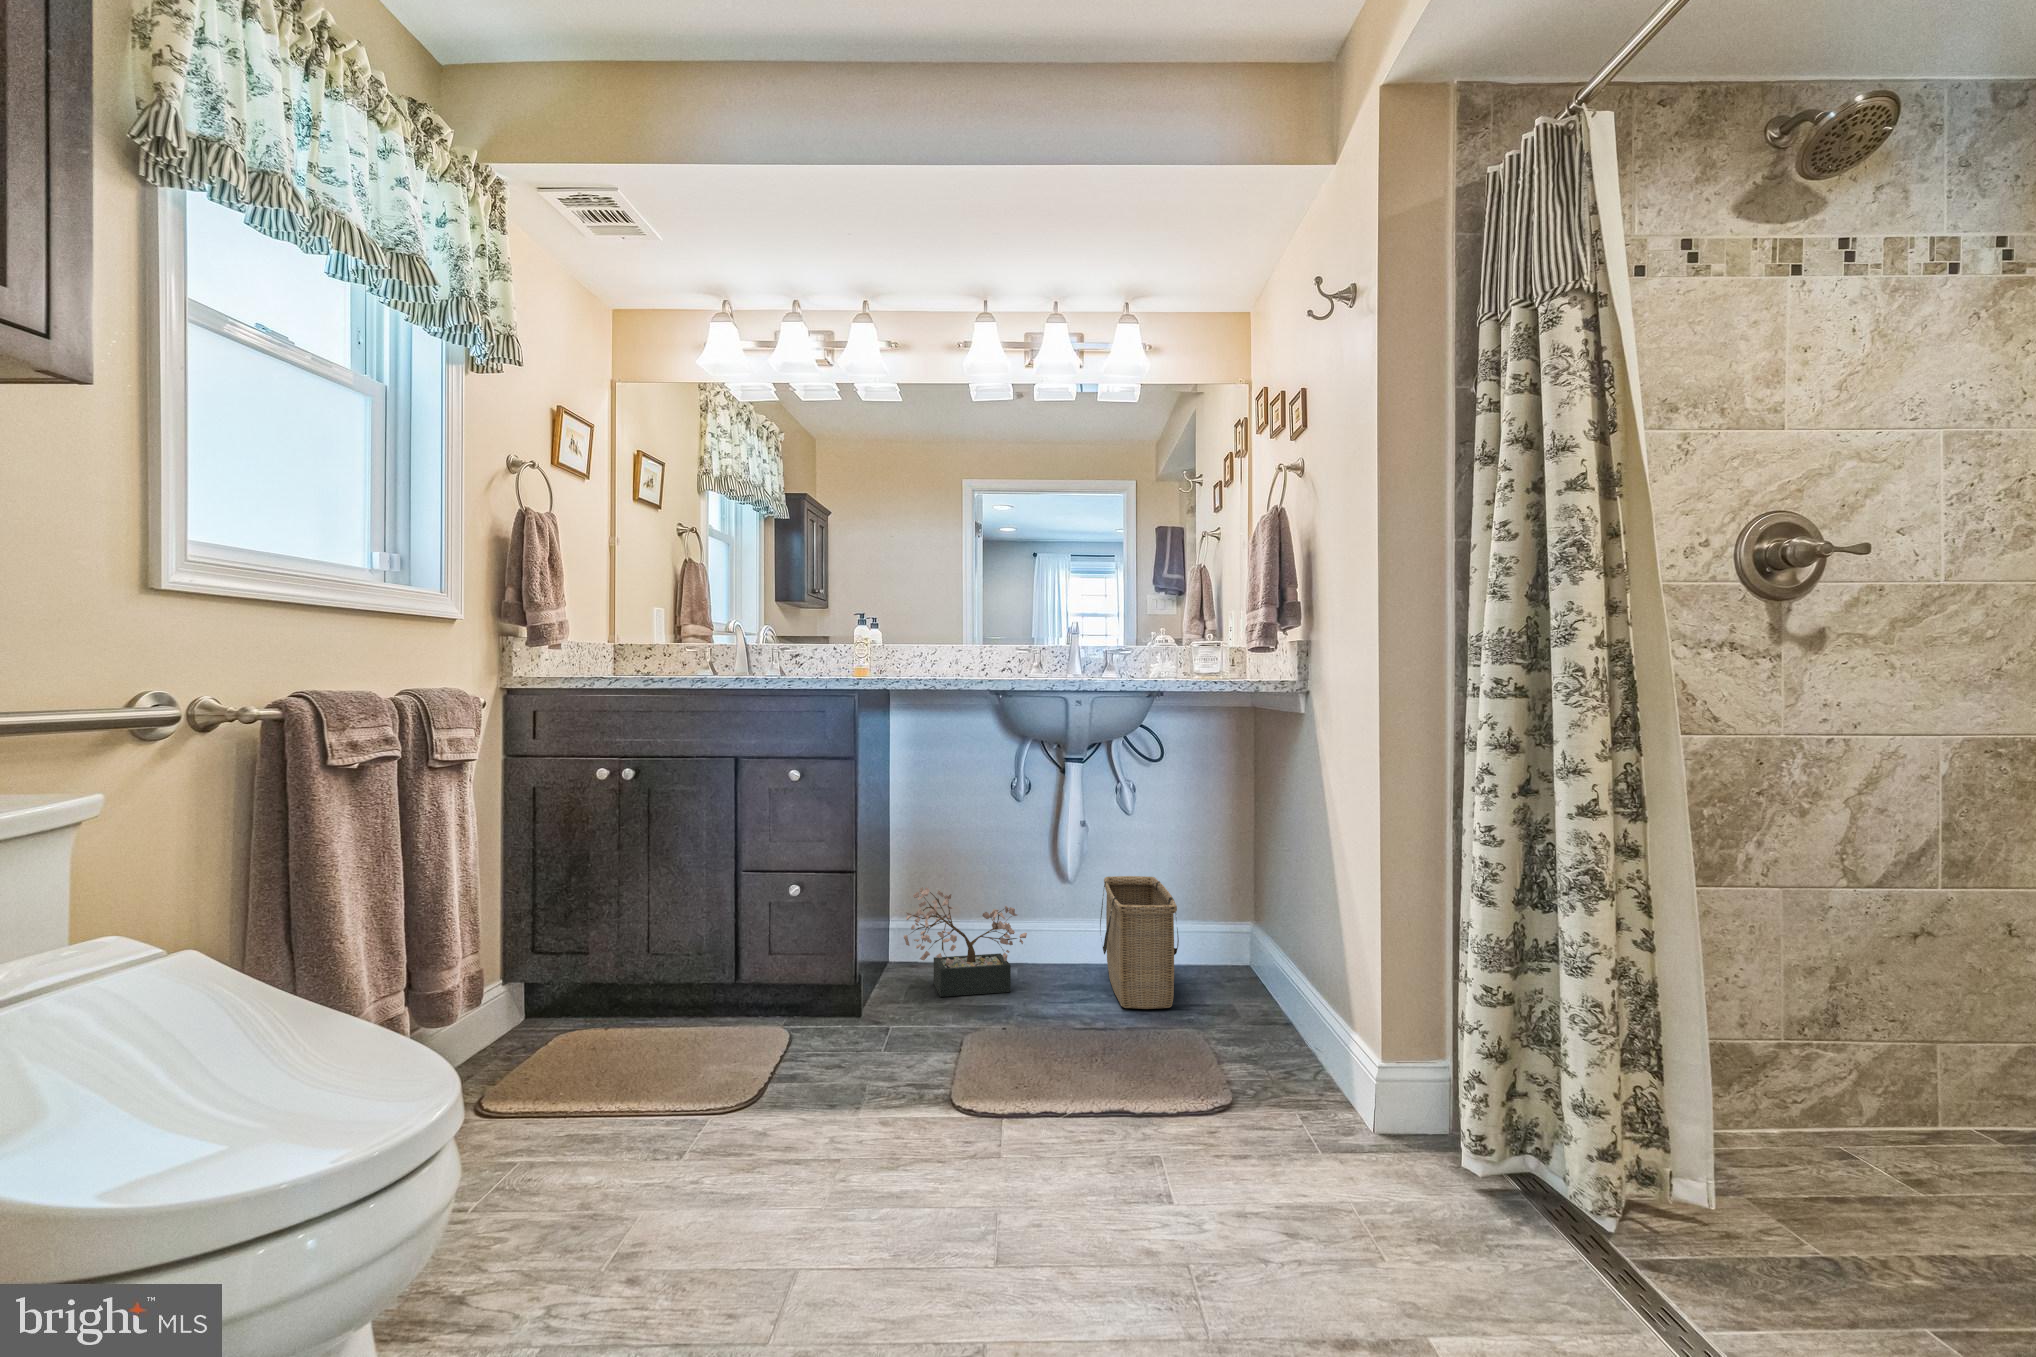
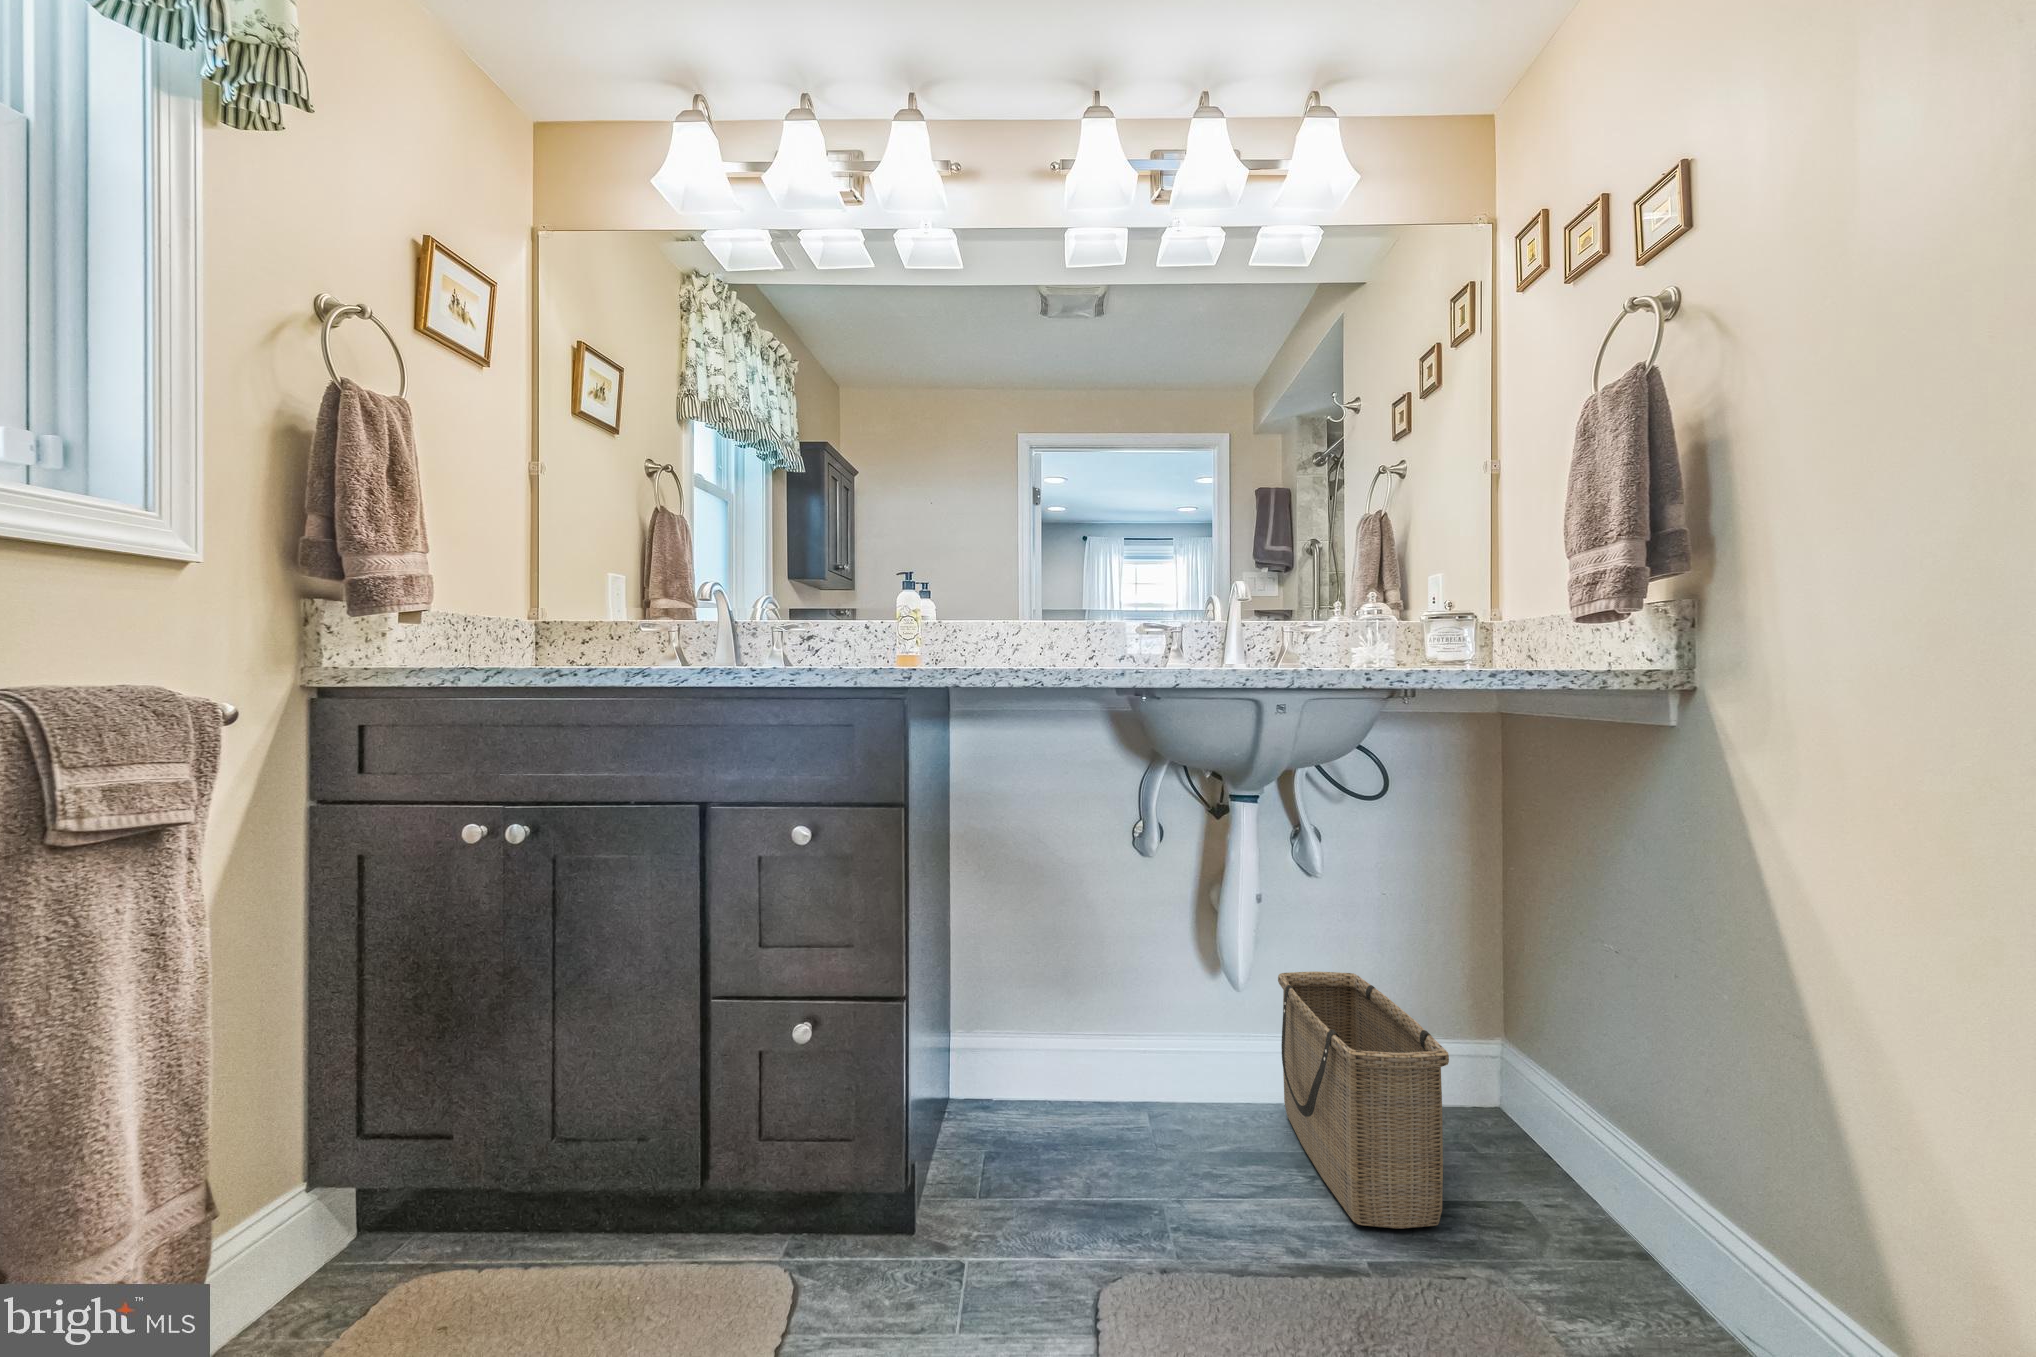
decorative plant: present [904,887,1027,997] -> none [978,998,1172,1188]

